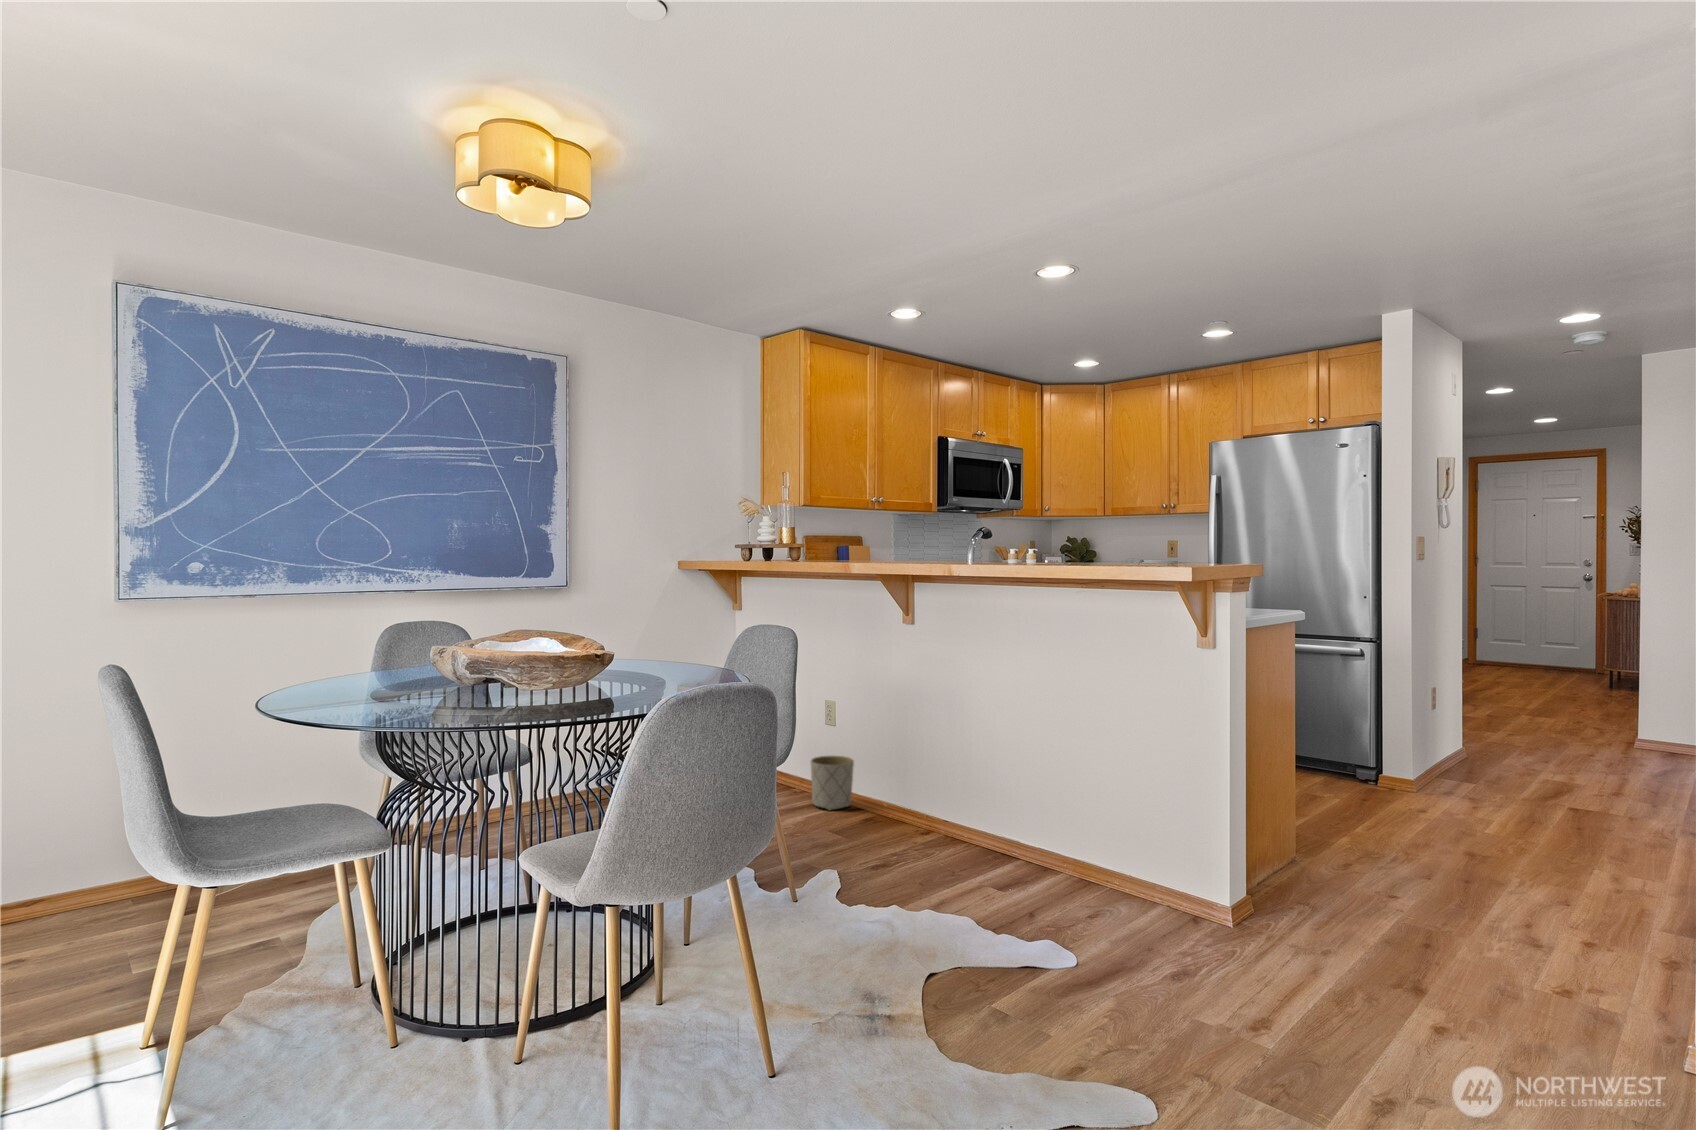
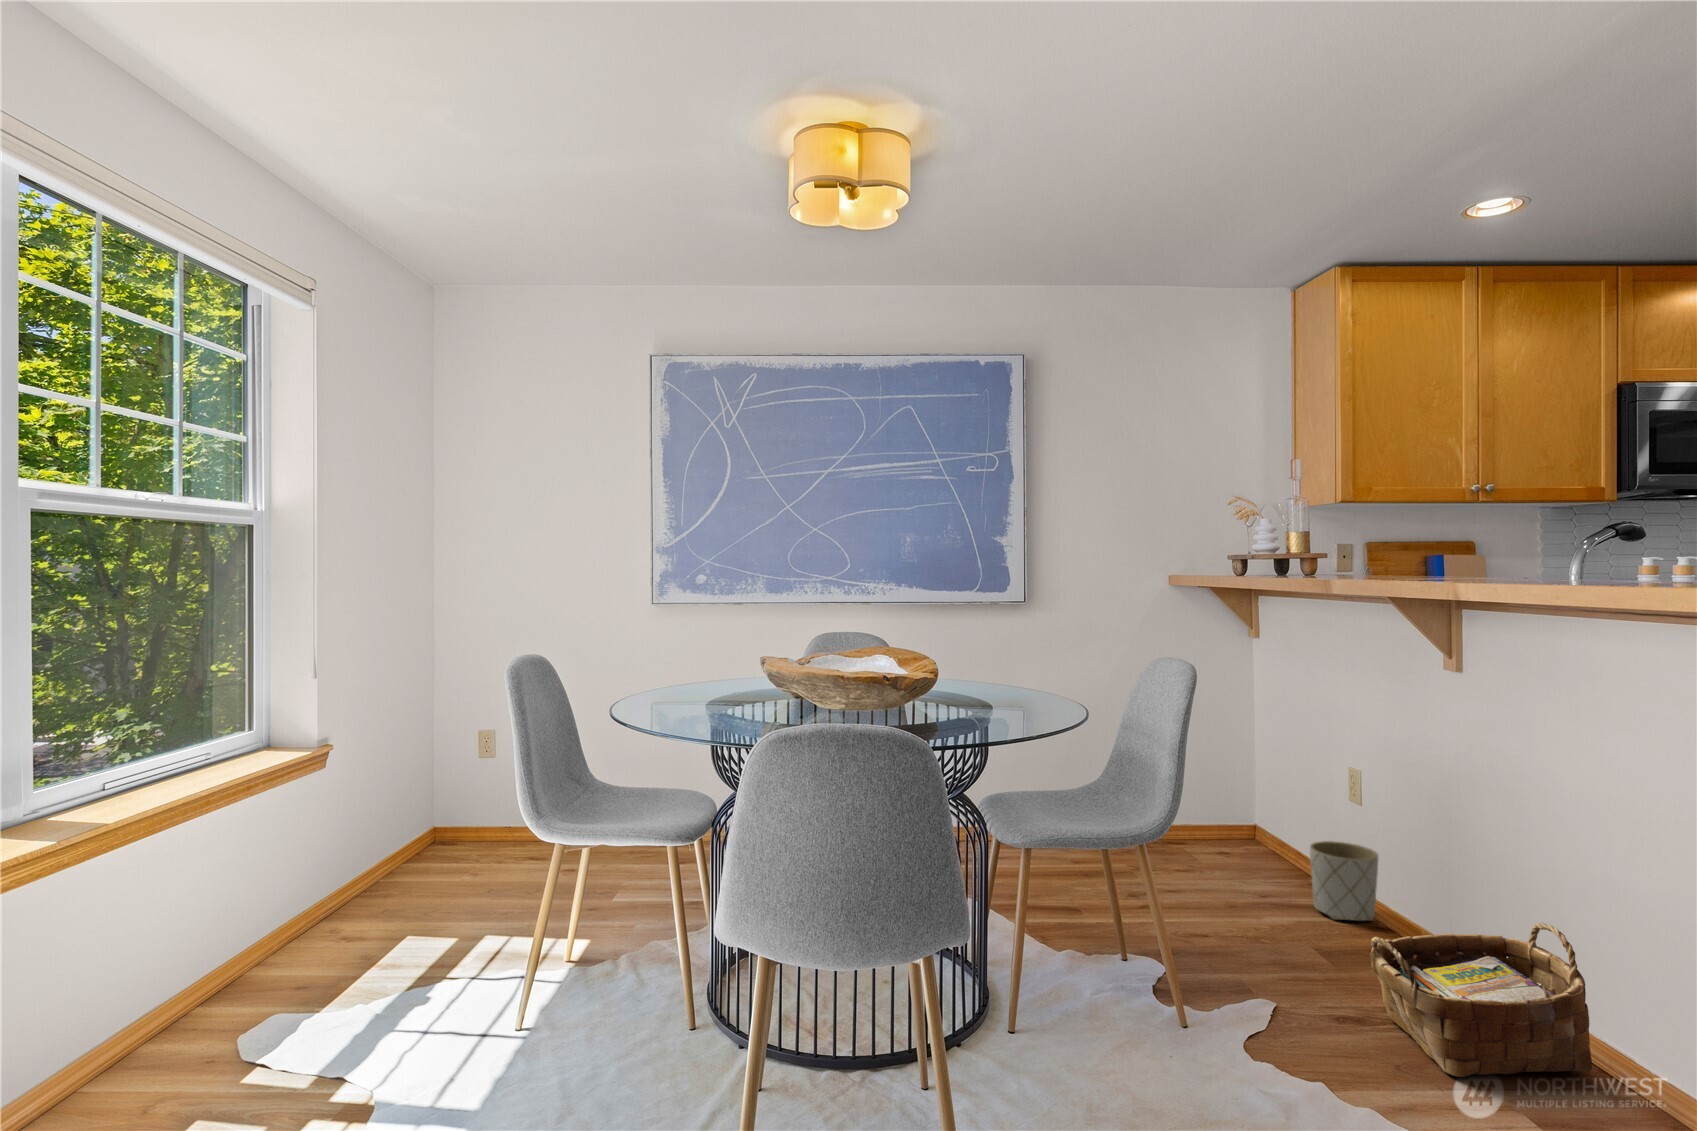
woven basket: none [894,775,1005,875] -> present [1370,923,1593,1077]

